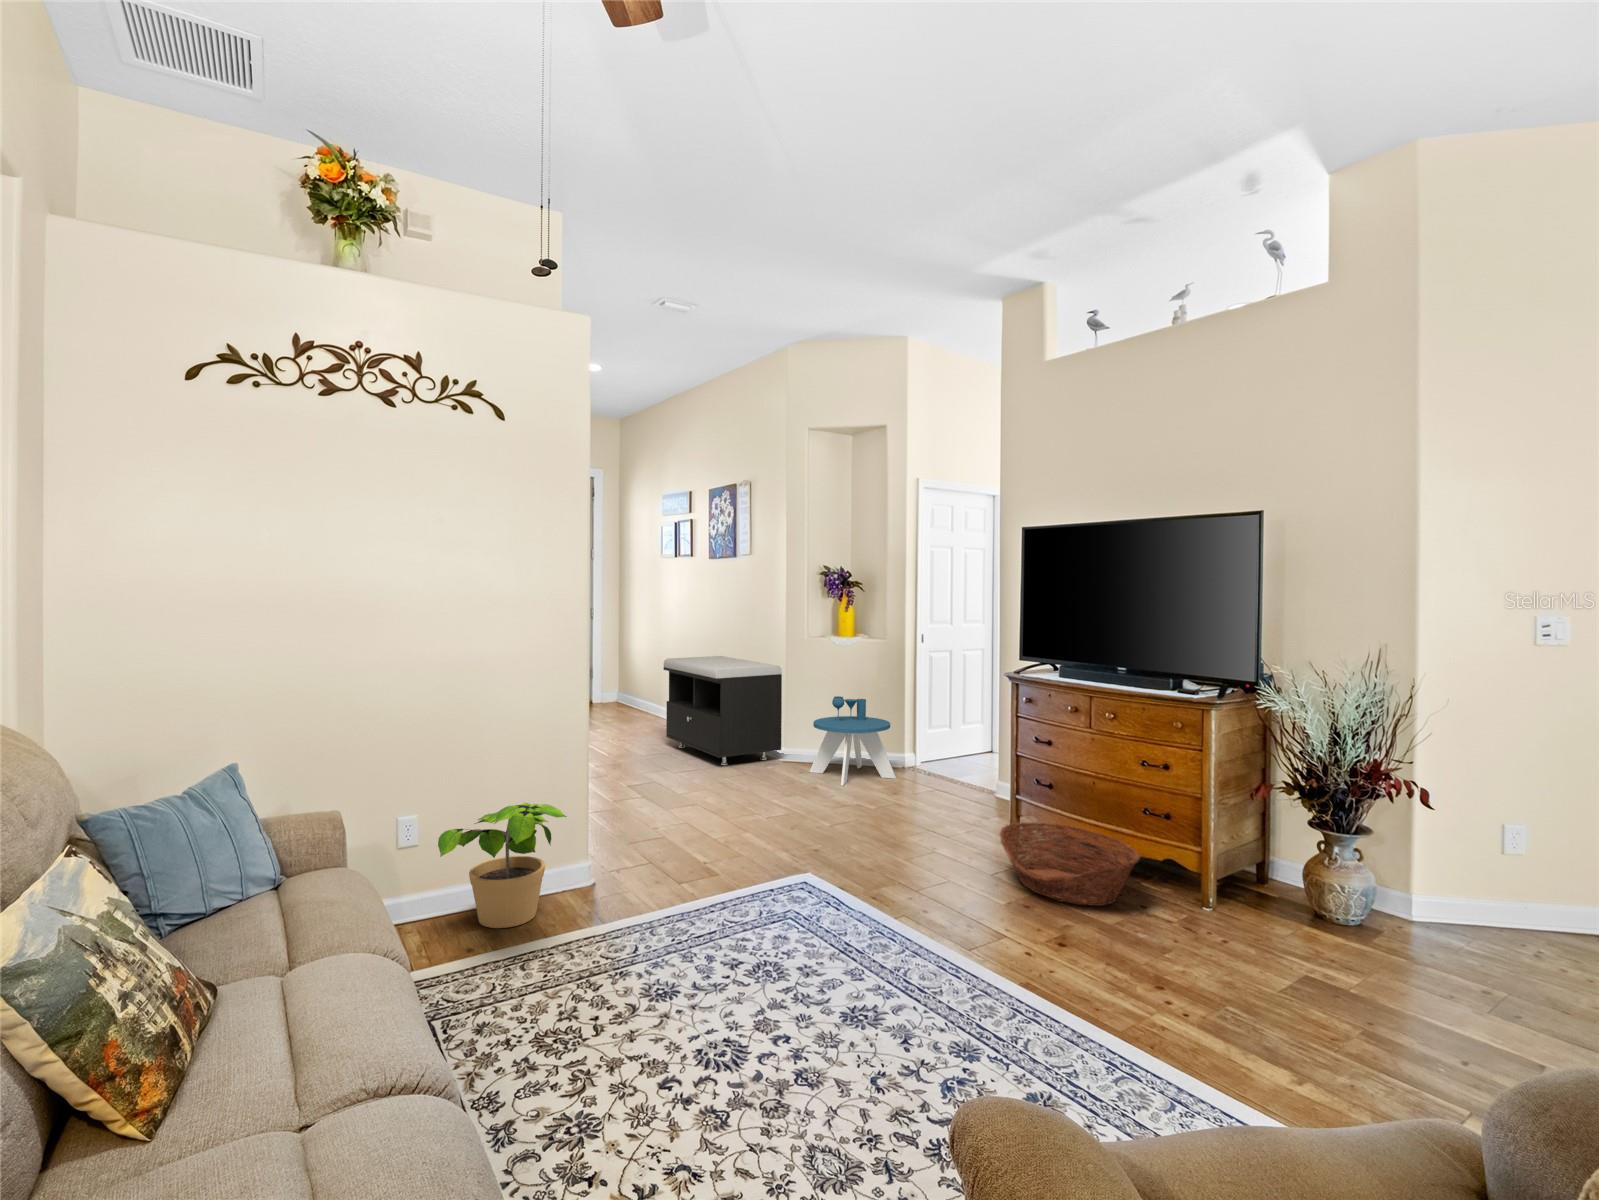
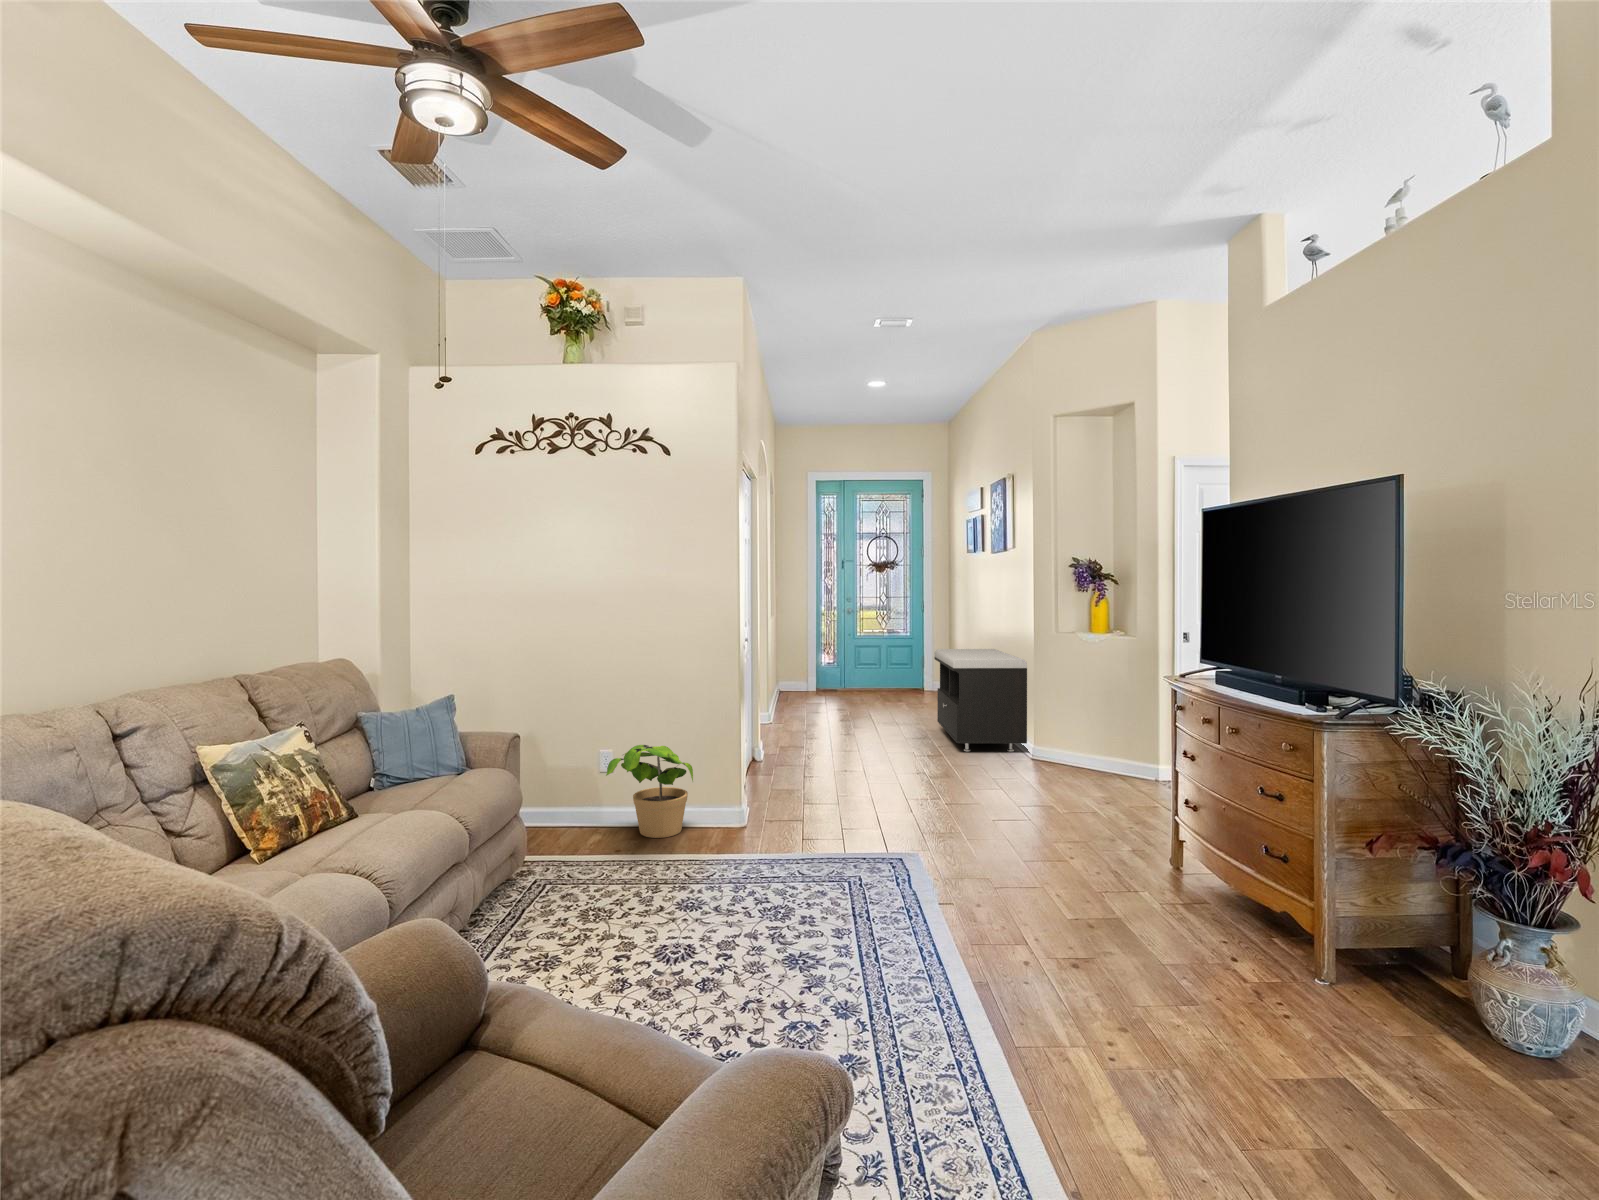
side table: present [809,696,896,786] -> none [1038,693,1125,785]
basket: present [1000,822,1140,906] -> none [1090,837,1234,943]

